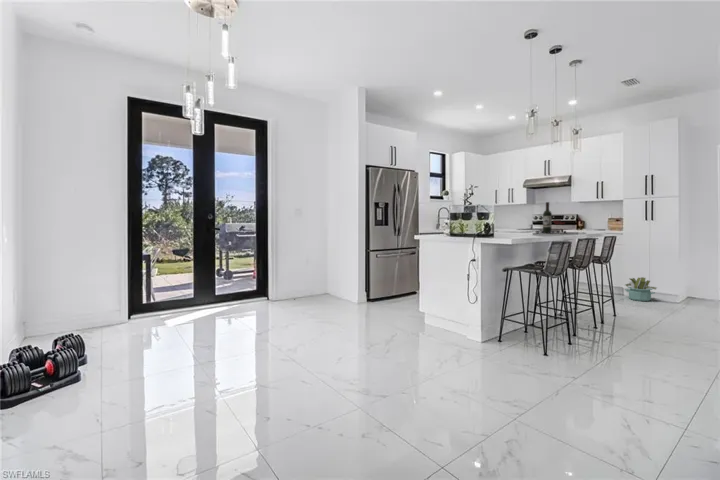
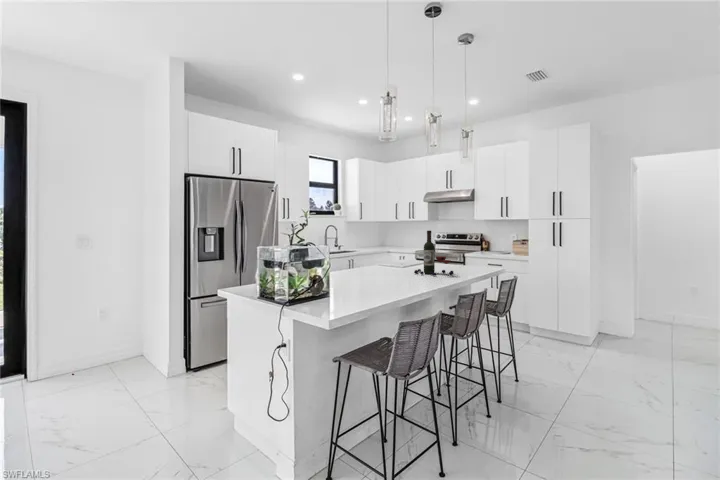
decorative plant: present [625,277,657,301] -> none [531,316,568,347]

